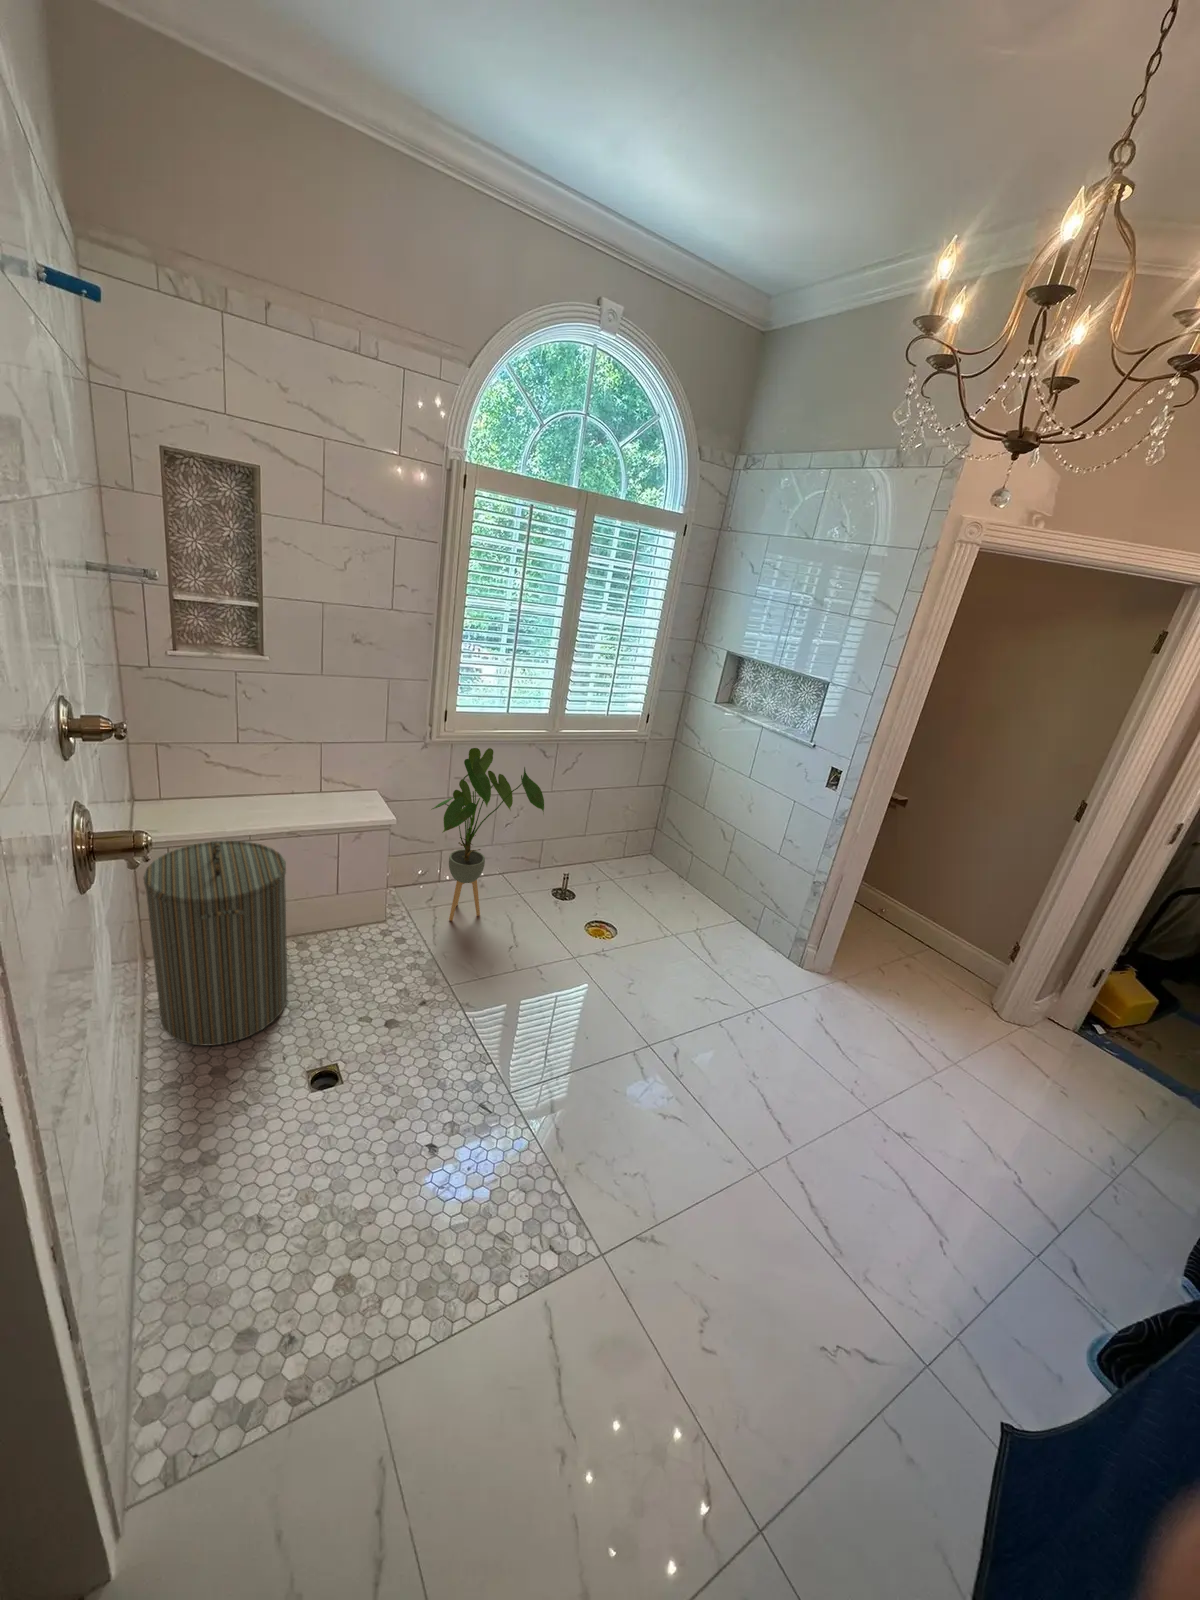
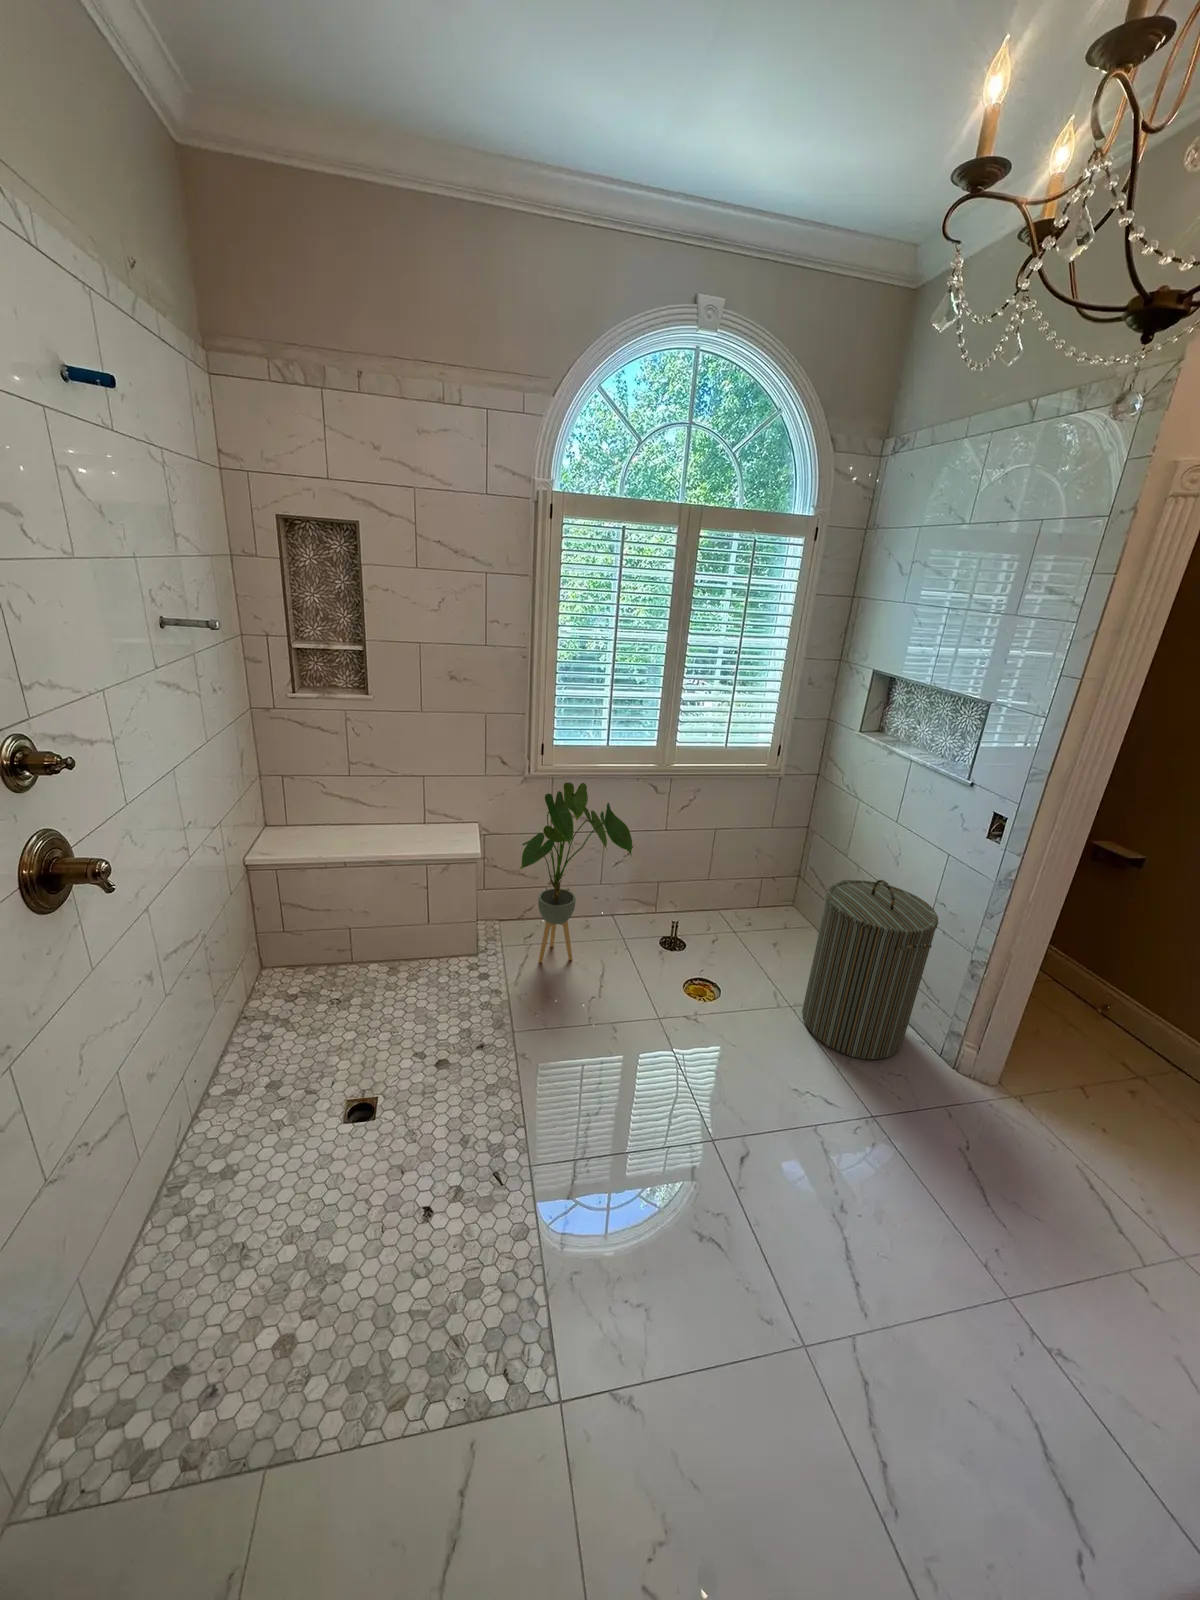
laundry hamper: present [144,841,287,1046] -> present [802,880,938,1059]

